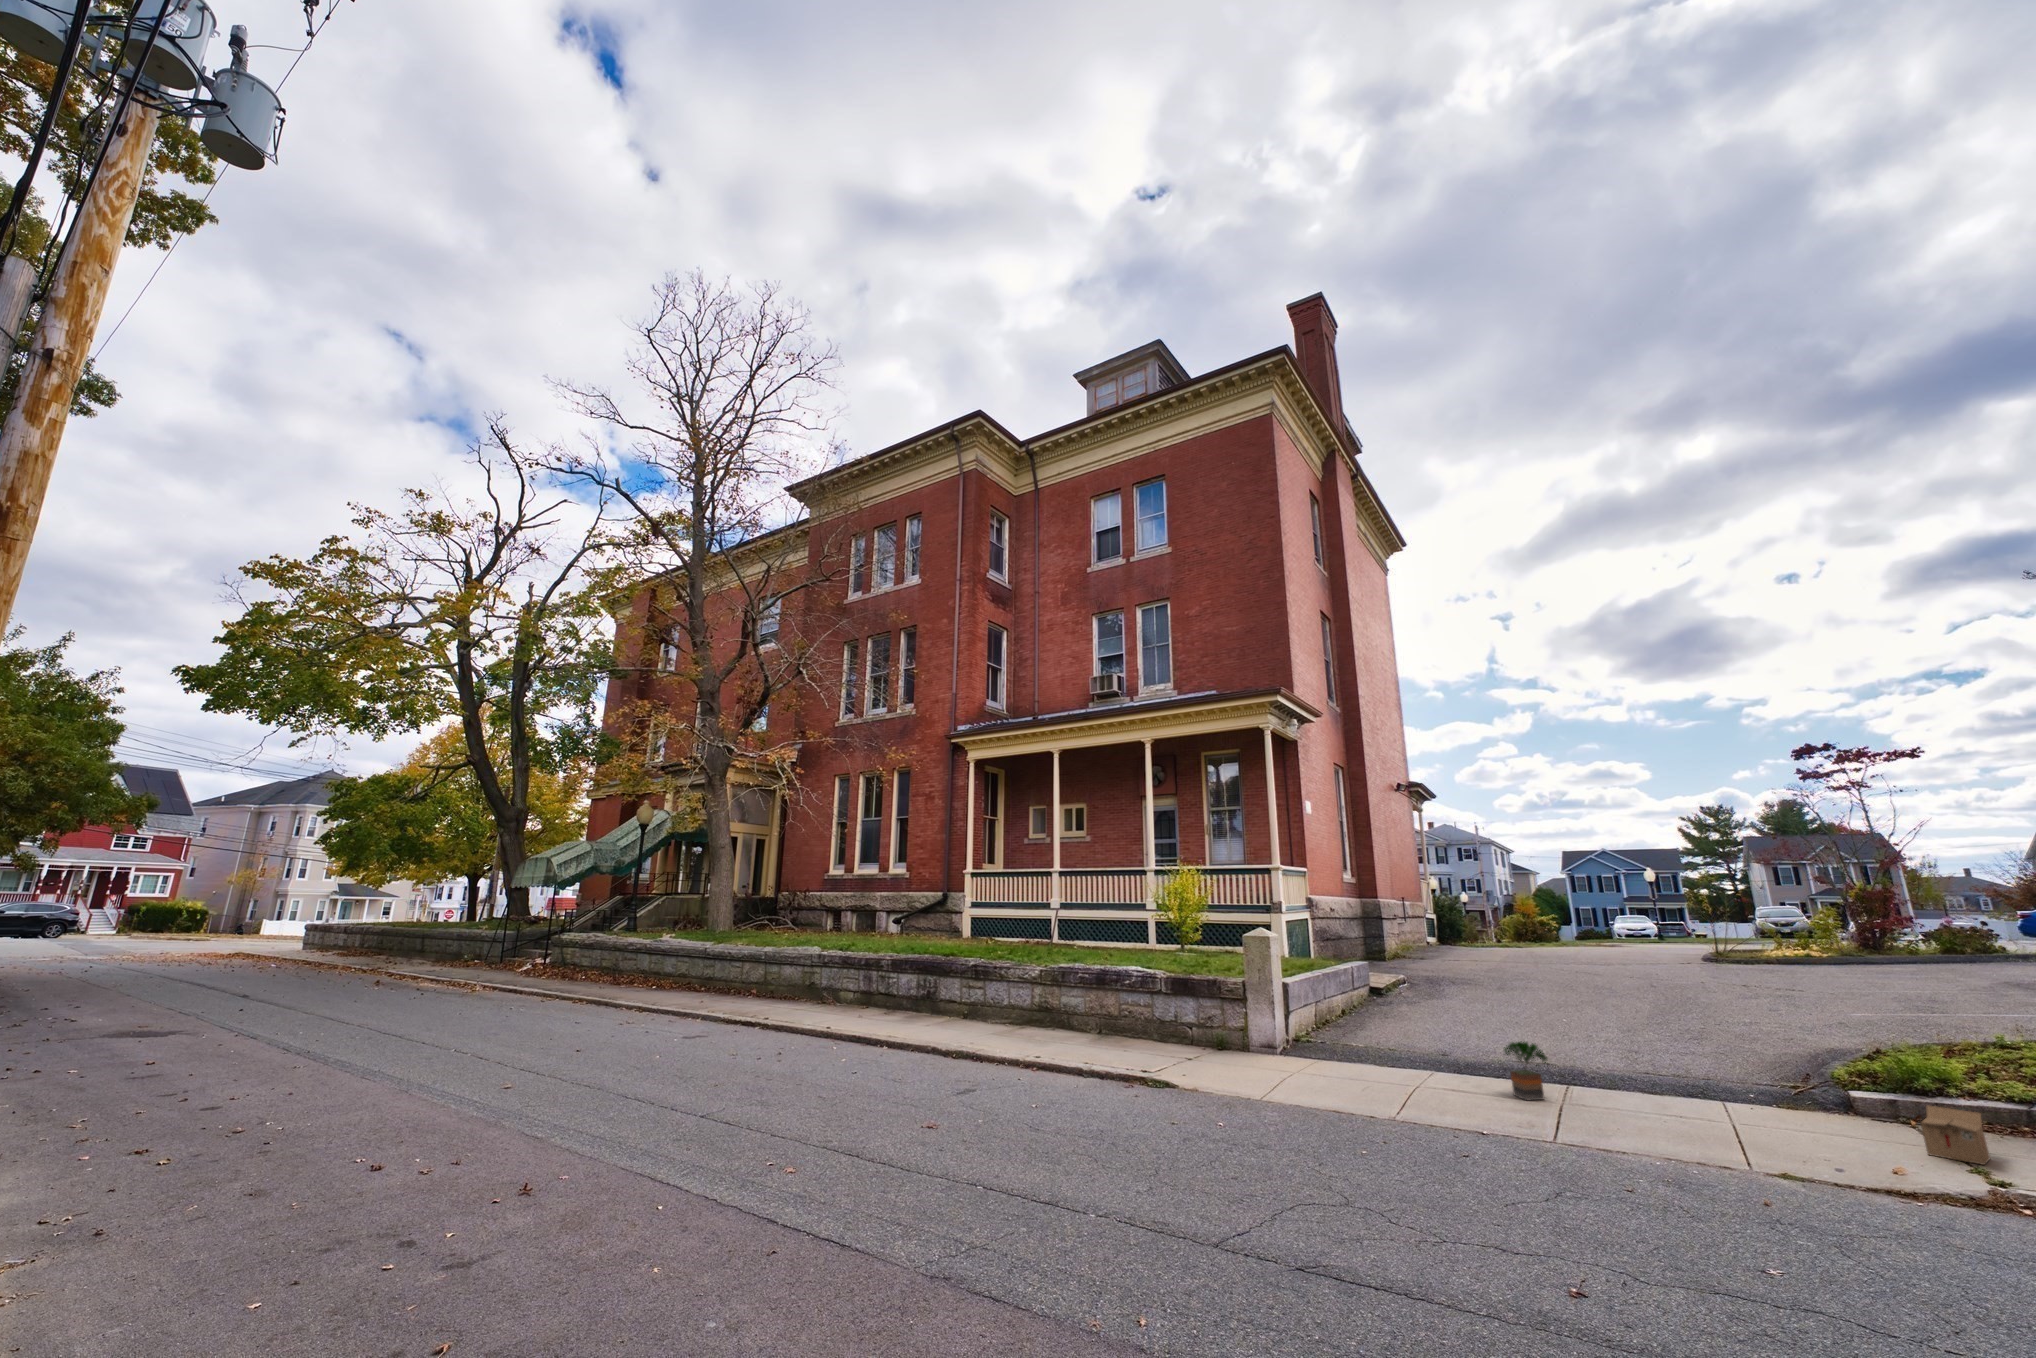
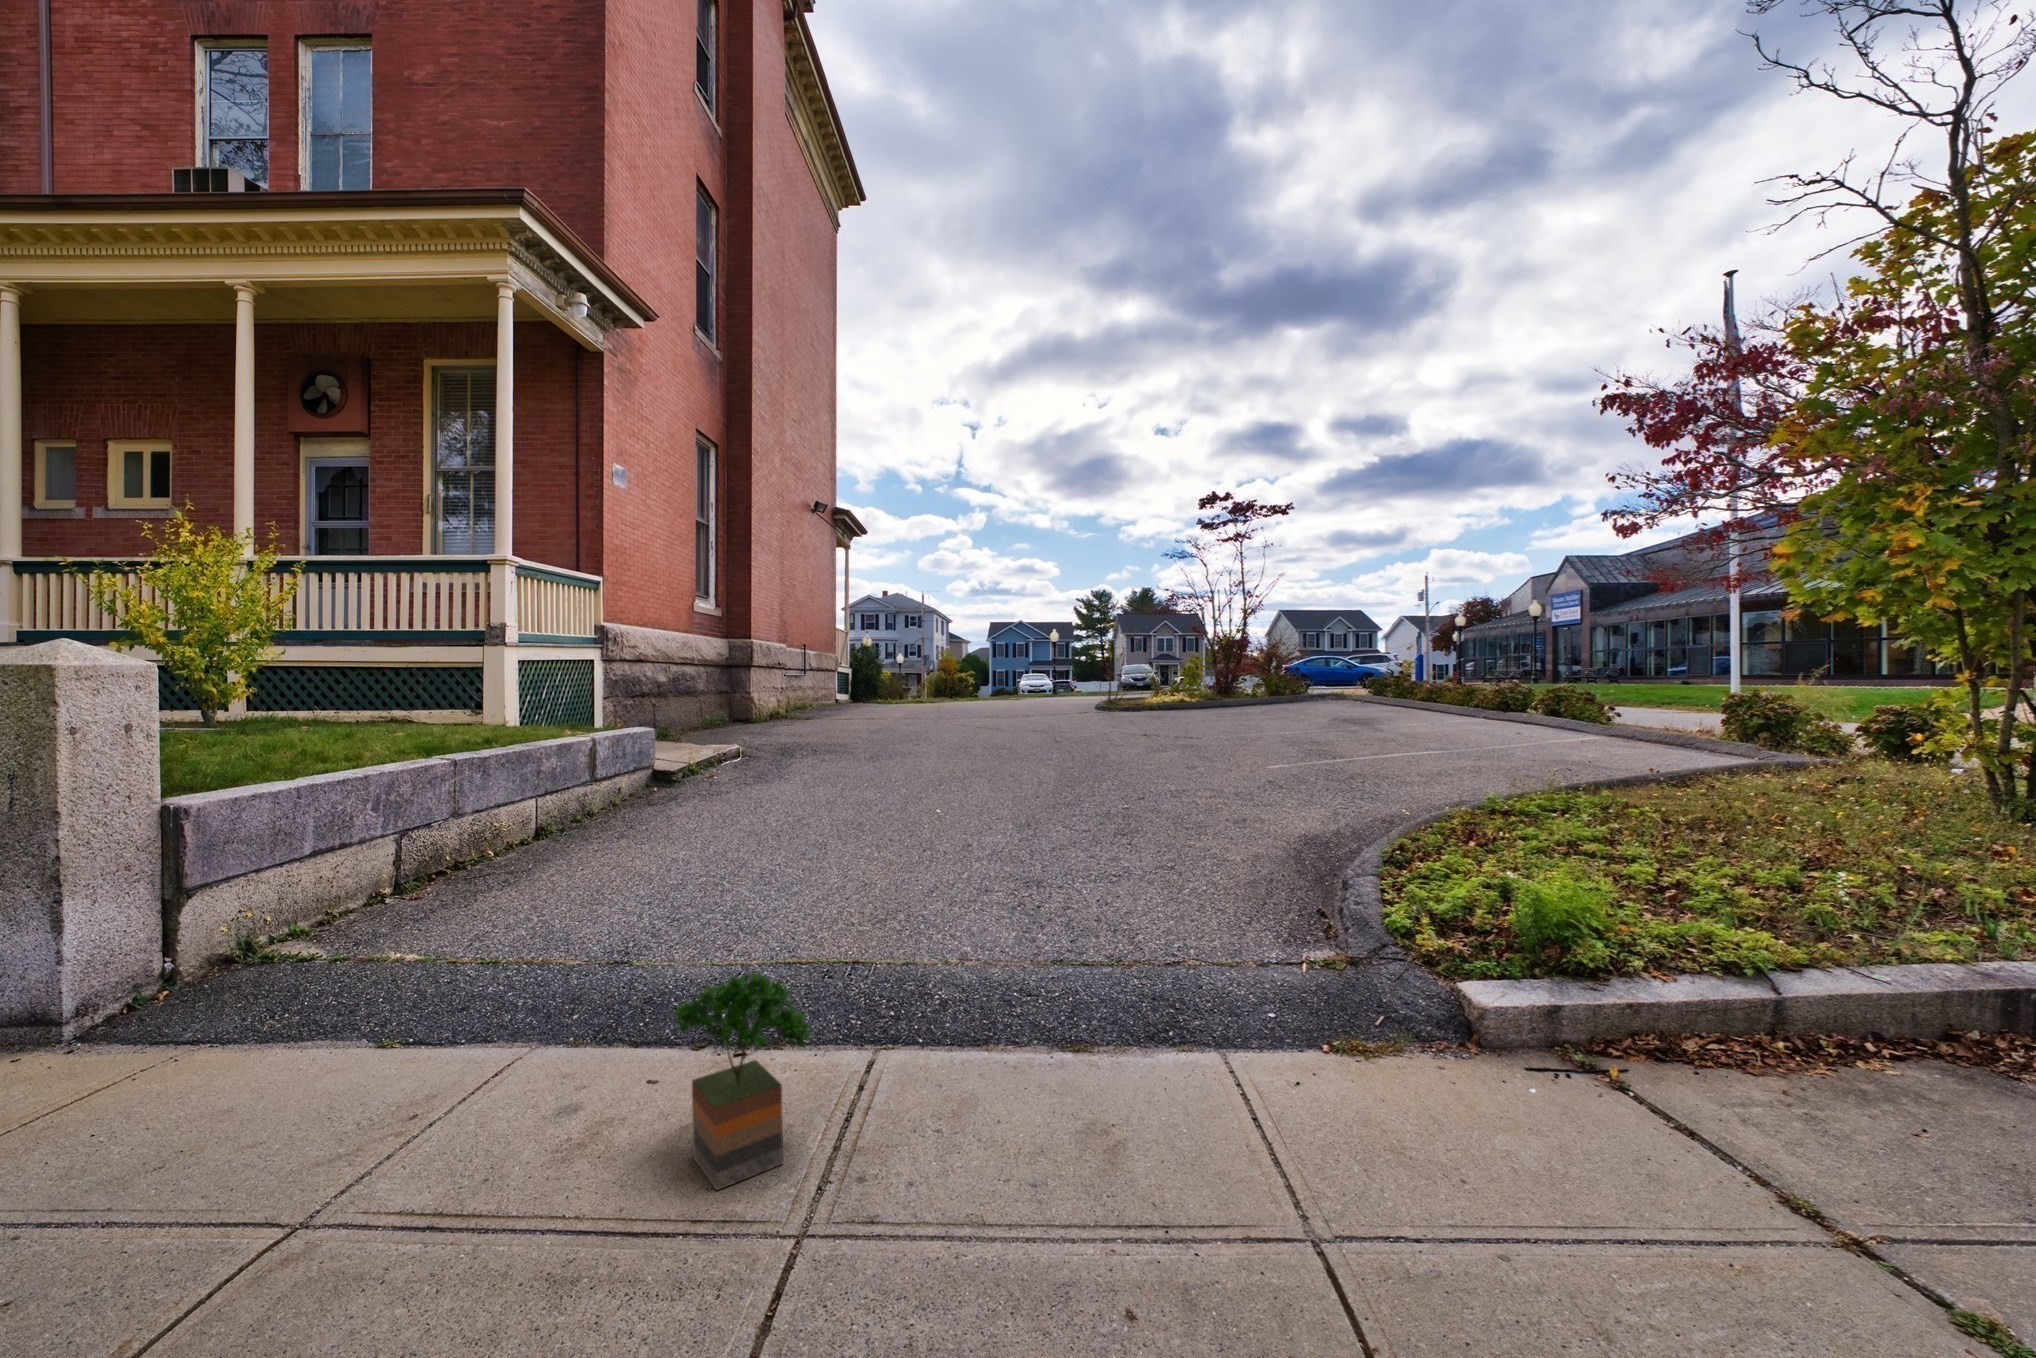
cardboard box: present [1920,1106,1990,1165] -> none [1738,1063,1978,1274]

